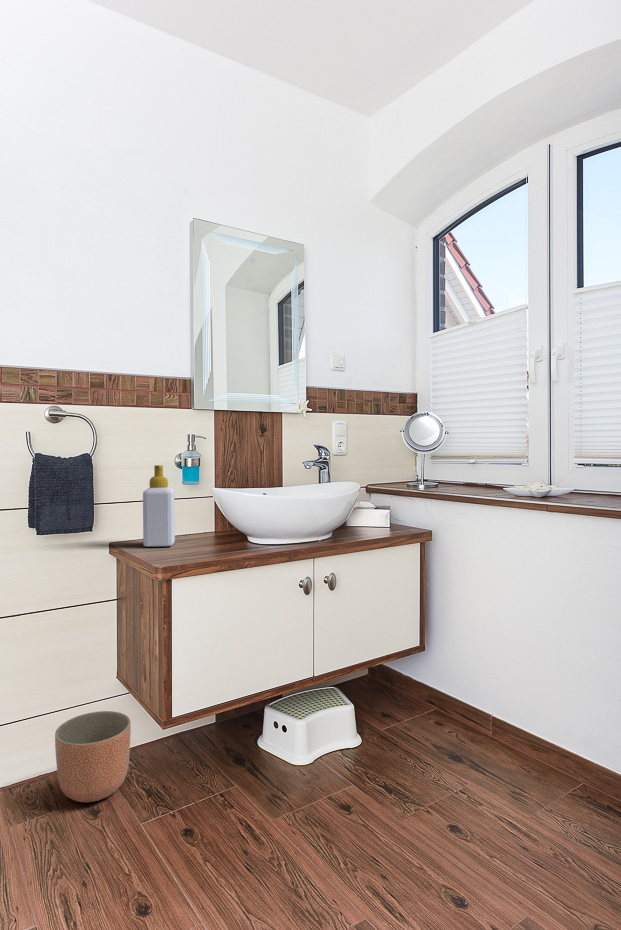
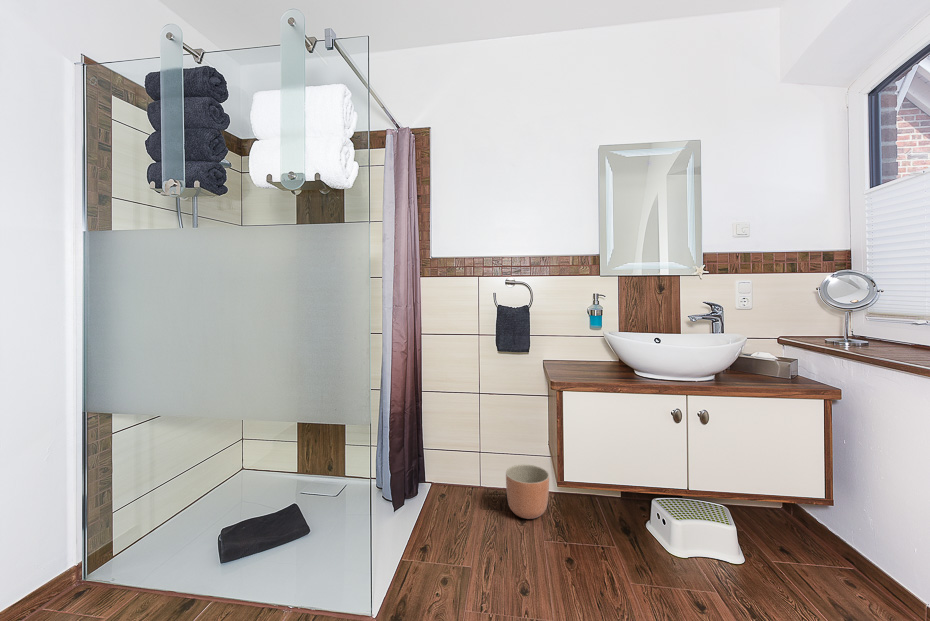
soap bottle: present [143,465,175,547] -> none [560,315,582,369]

